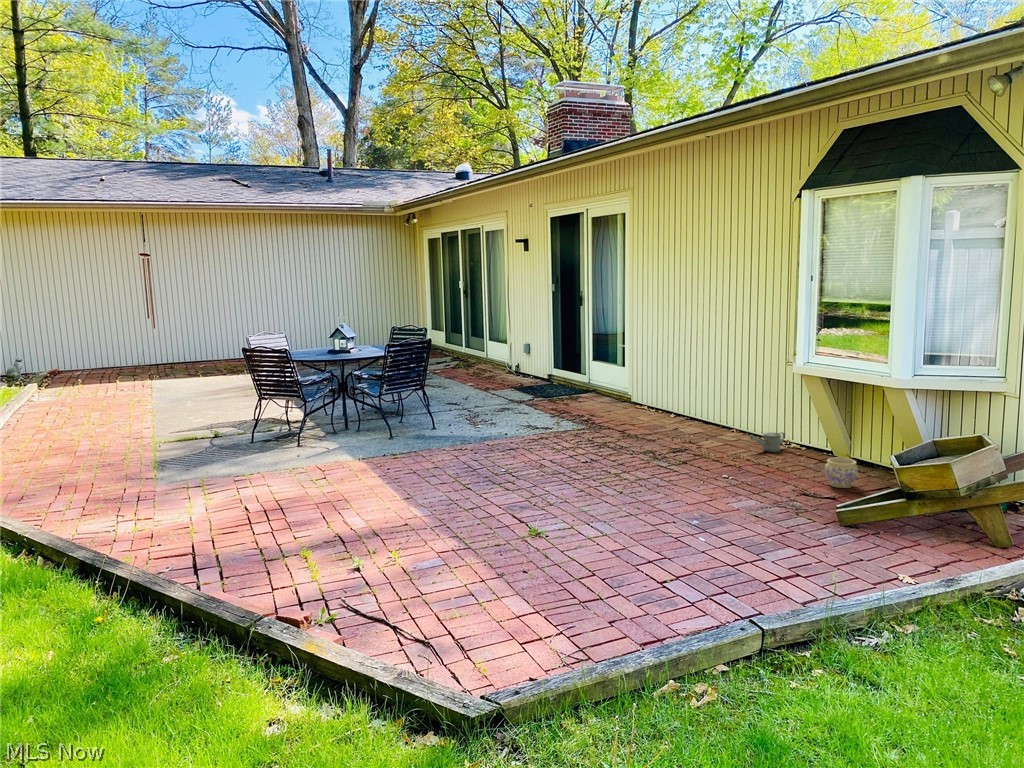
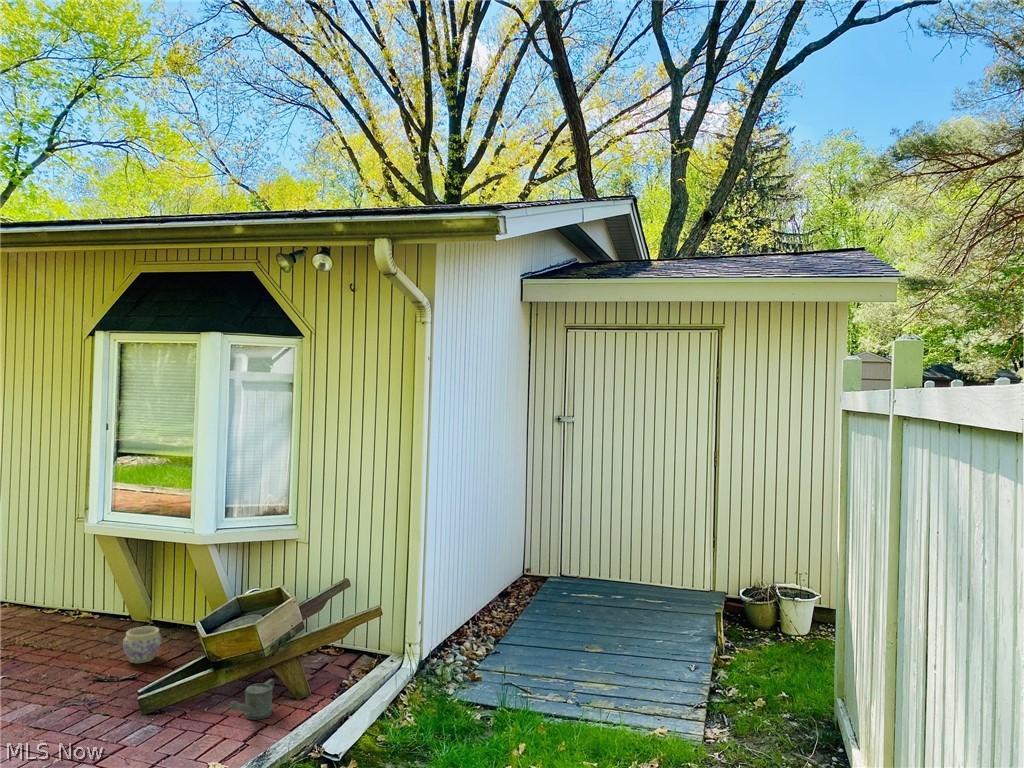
watering can: present [750,432,785,452] -> present [230,679,274,720]

